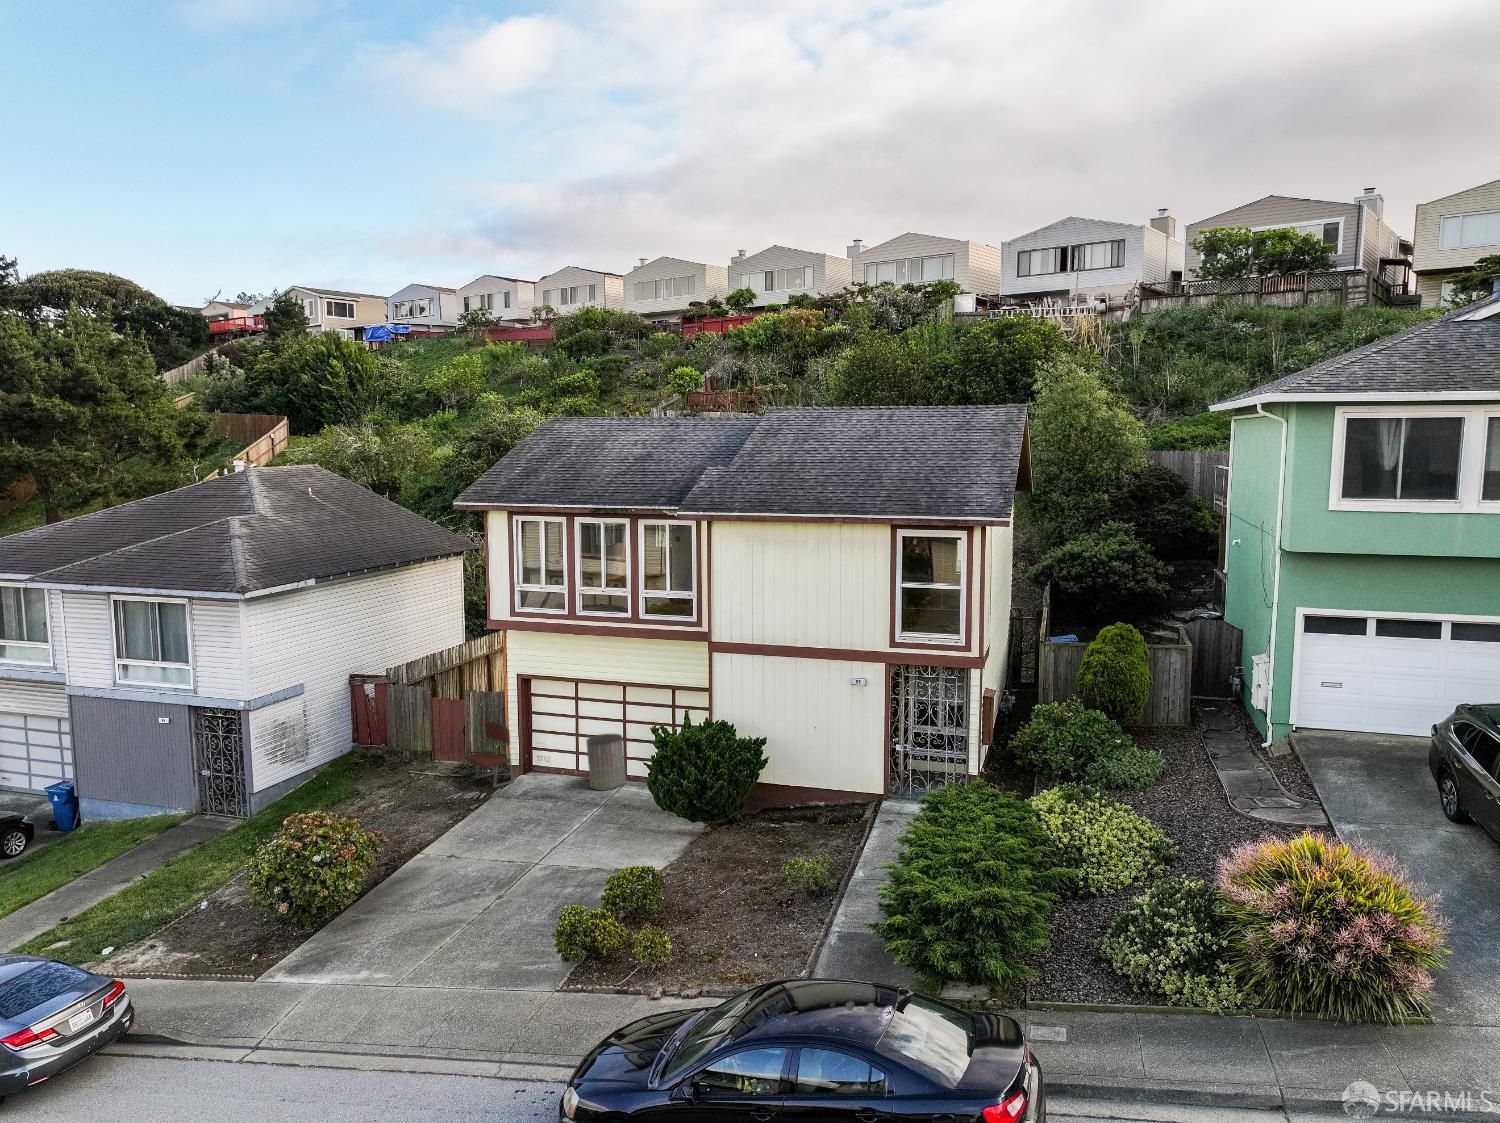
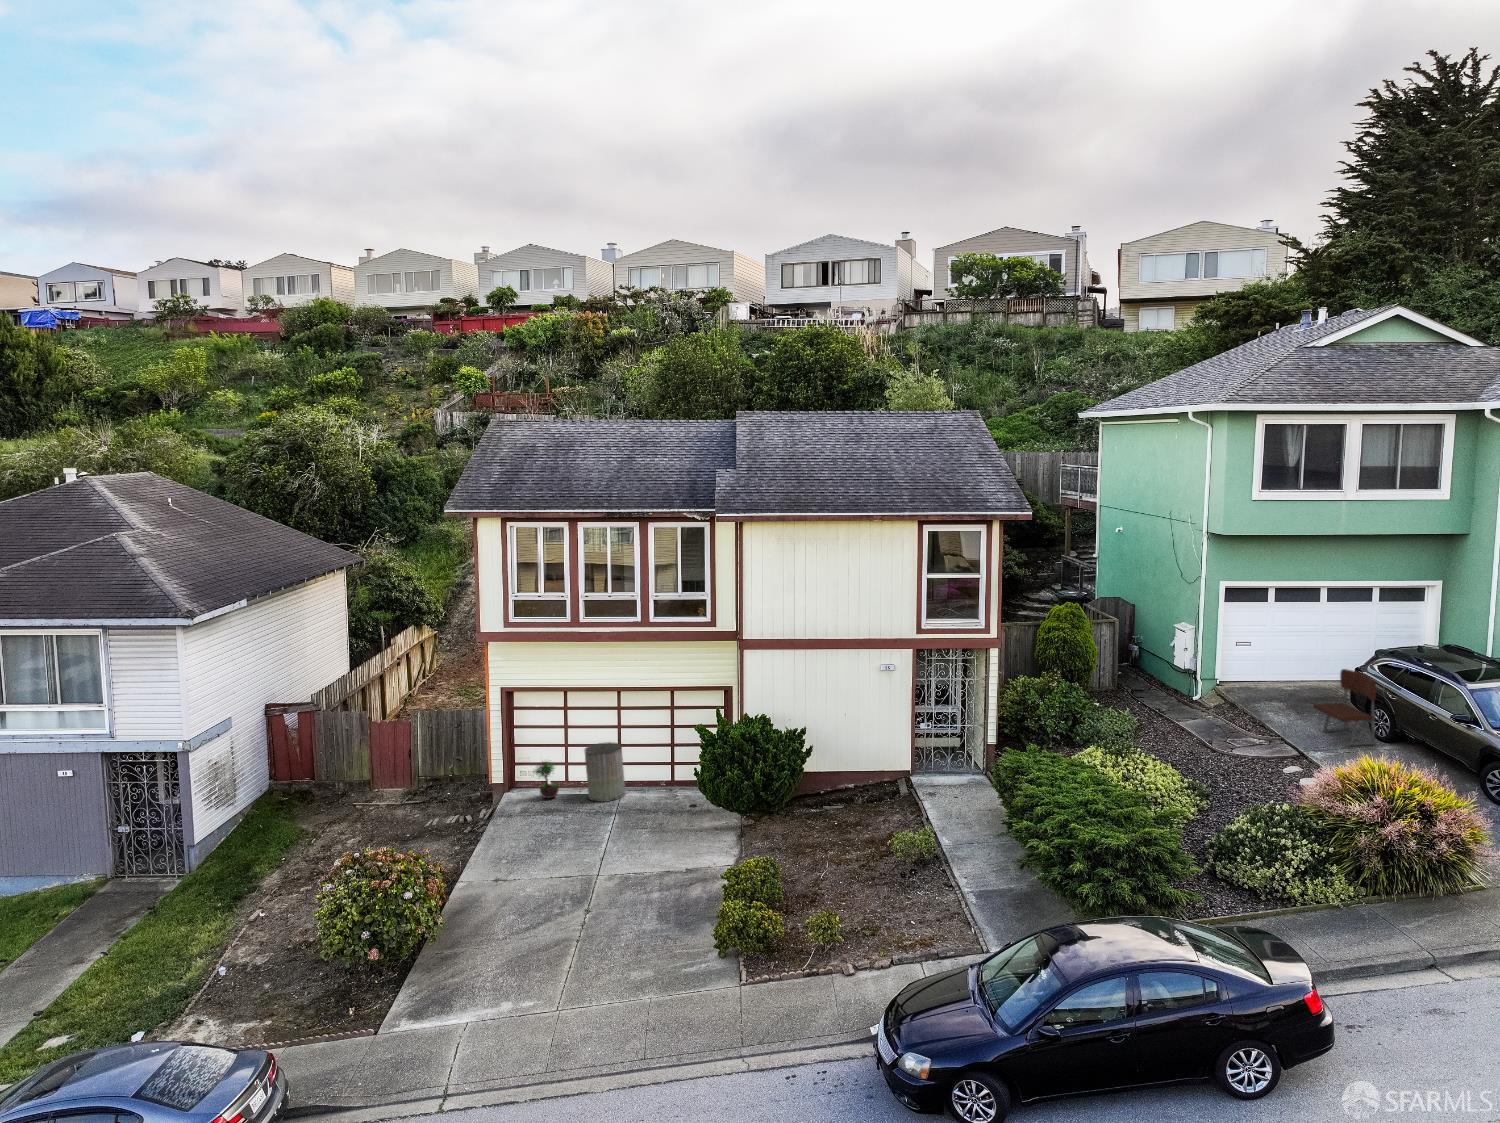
bench: present [465,721,514,788] -> present [1313,669,1376,746]
potted tree: none [543,742,570,782] -> present [535,762,559,798]

